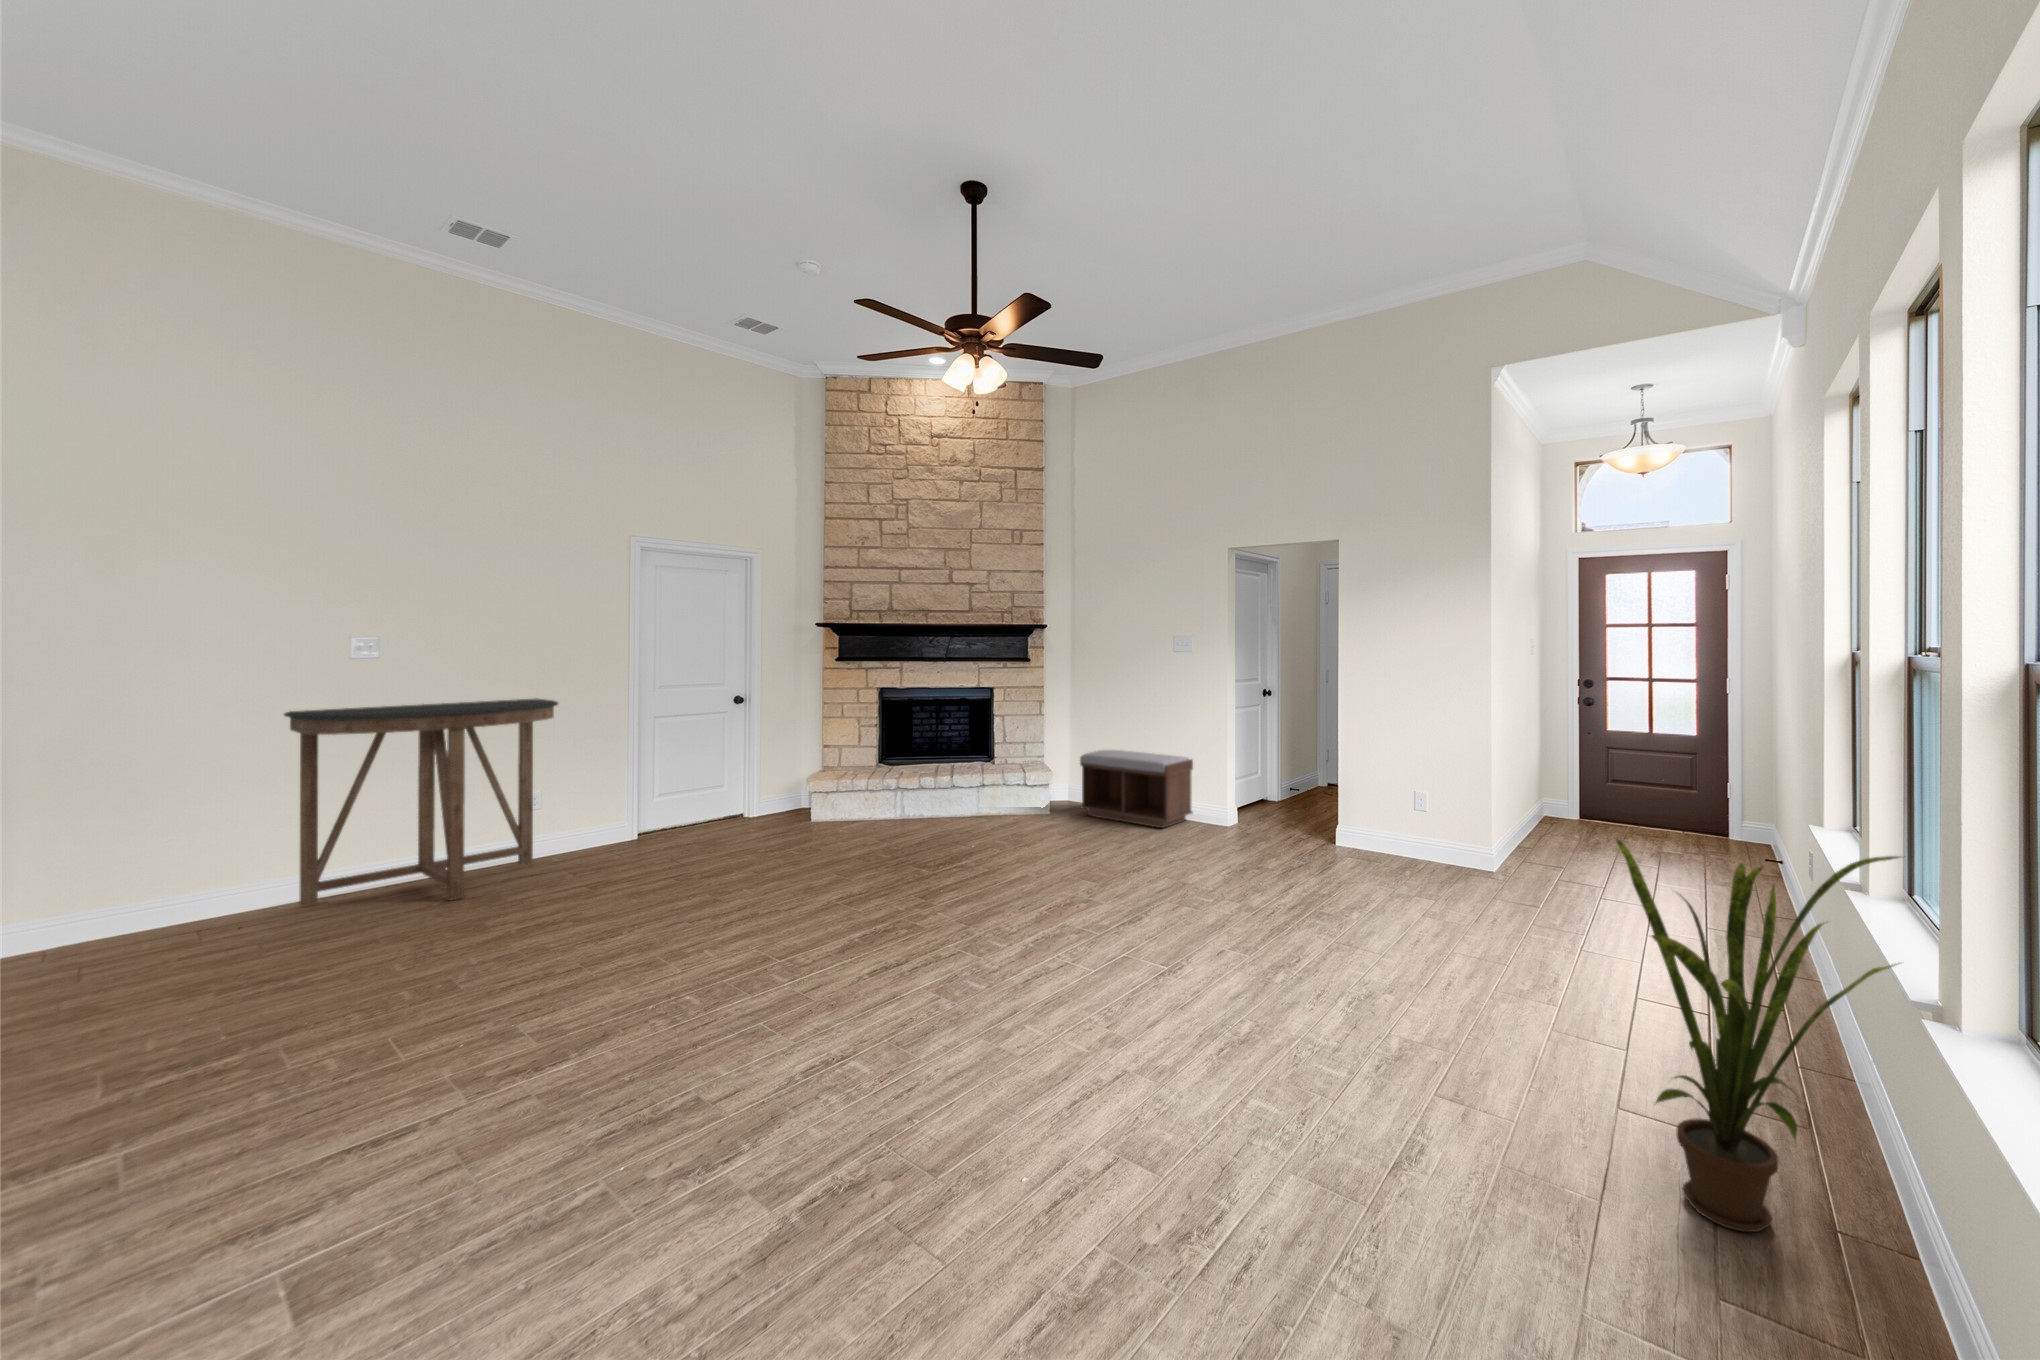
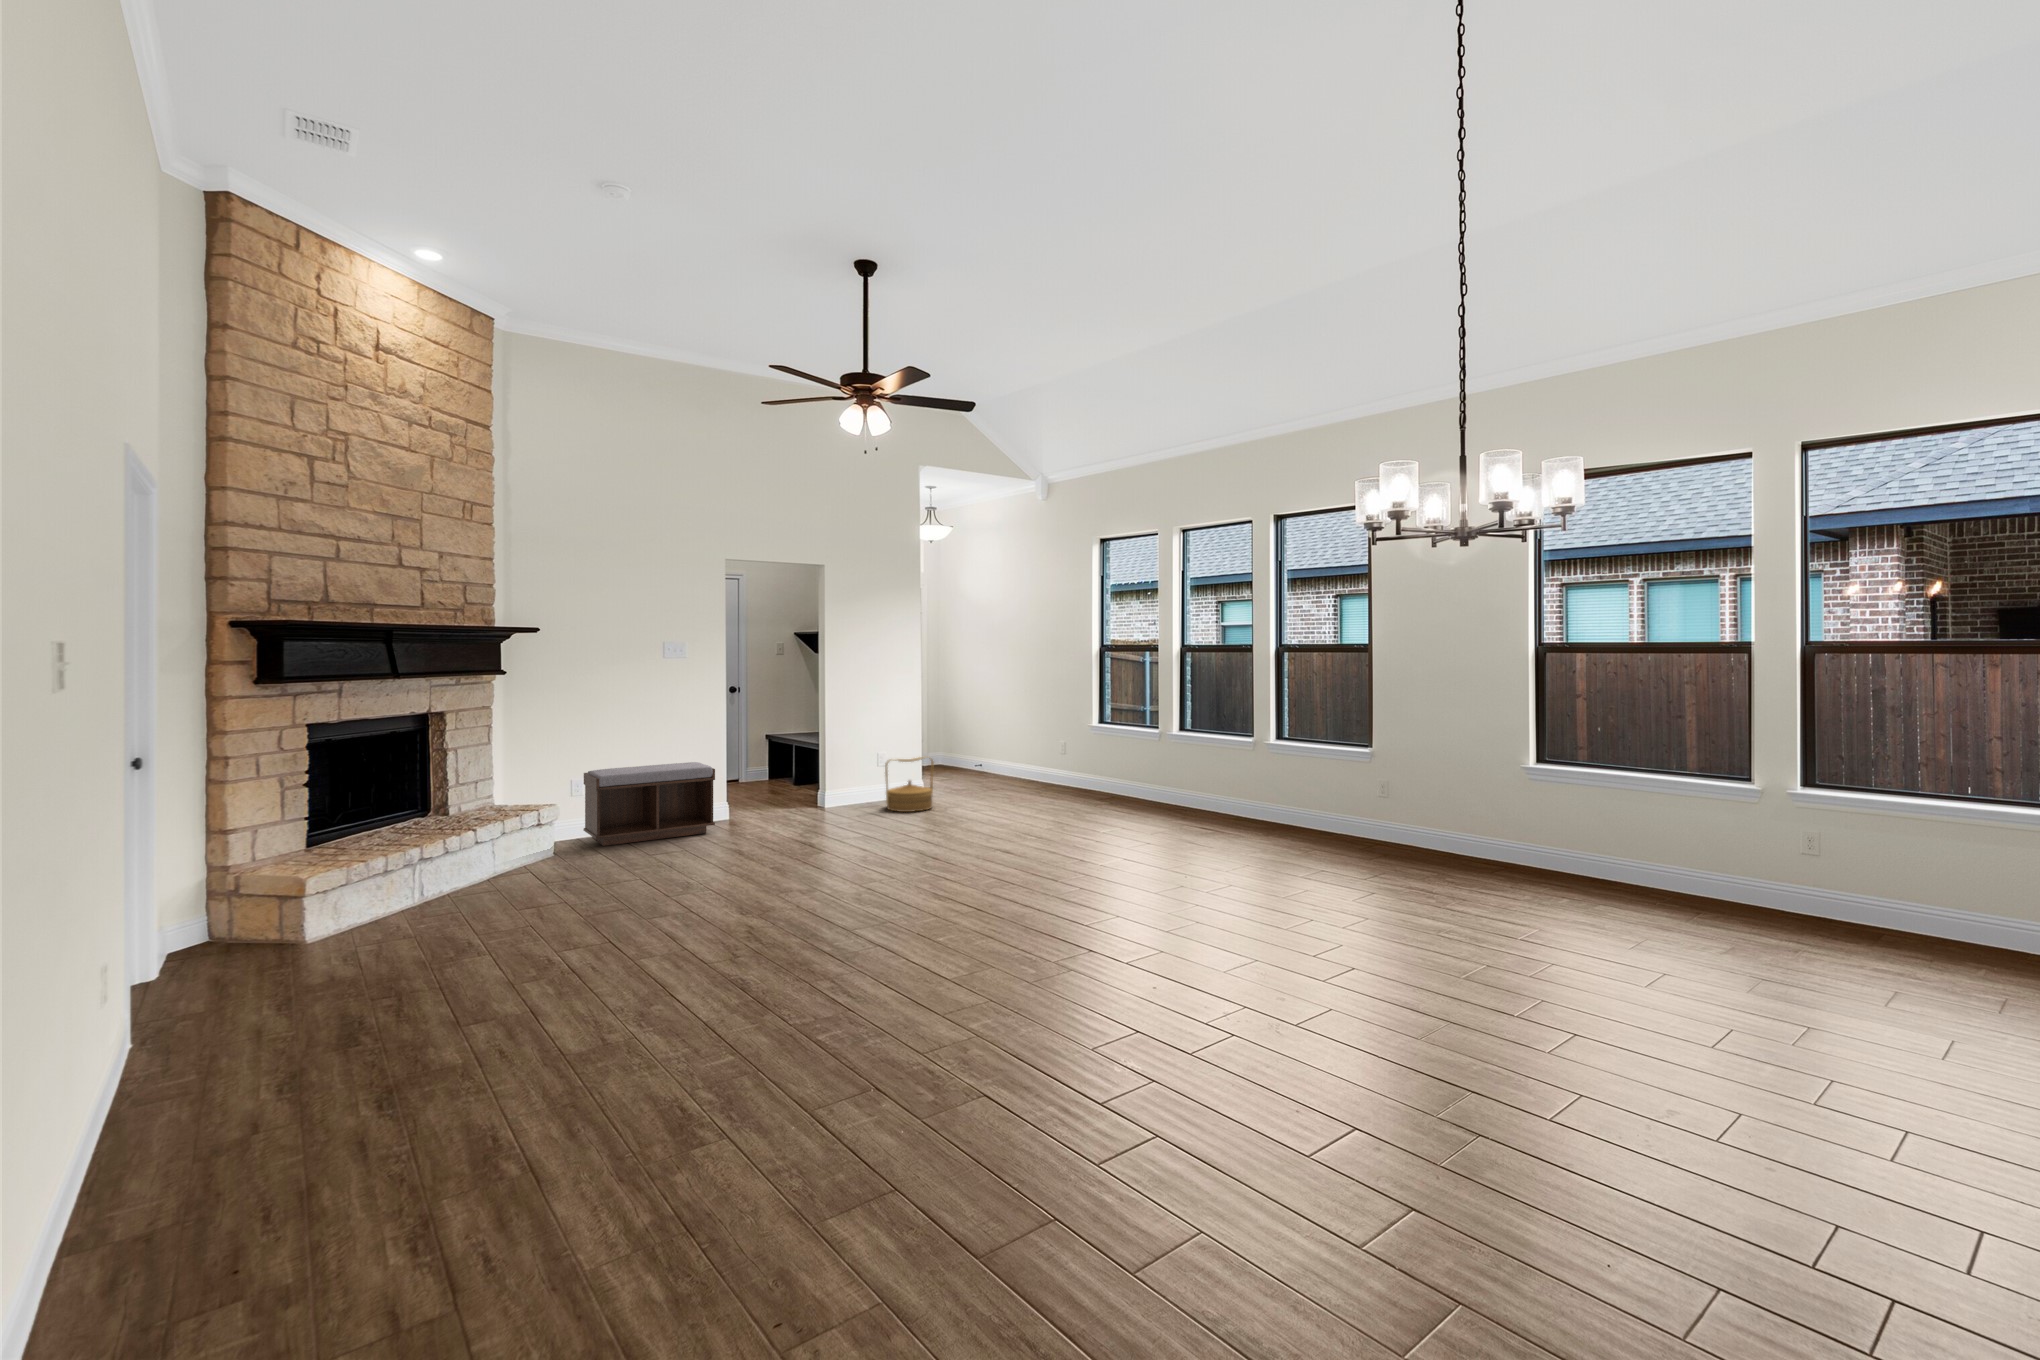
console table: present [284,699,558,907] -> none [13,769,370,1319]
woven basket: none [1368,795,1441,877] -> present [885,757,934,812]
house plant: present [1616,839,1899,1232] -> none [1236,707,1302,838]

